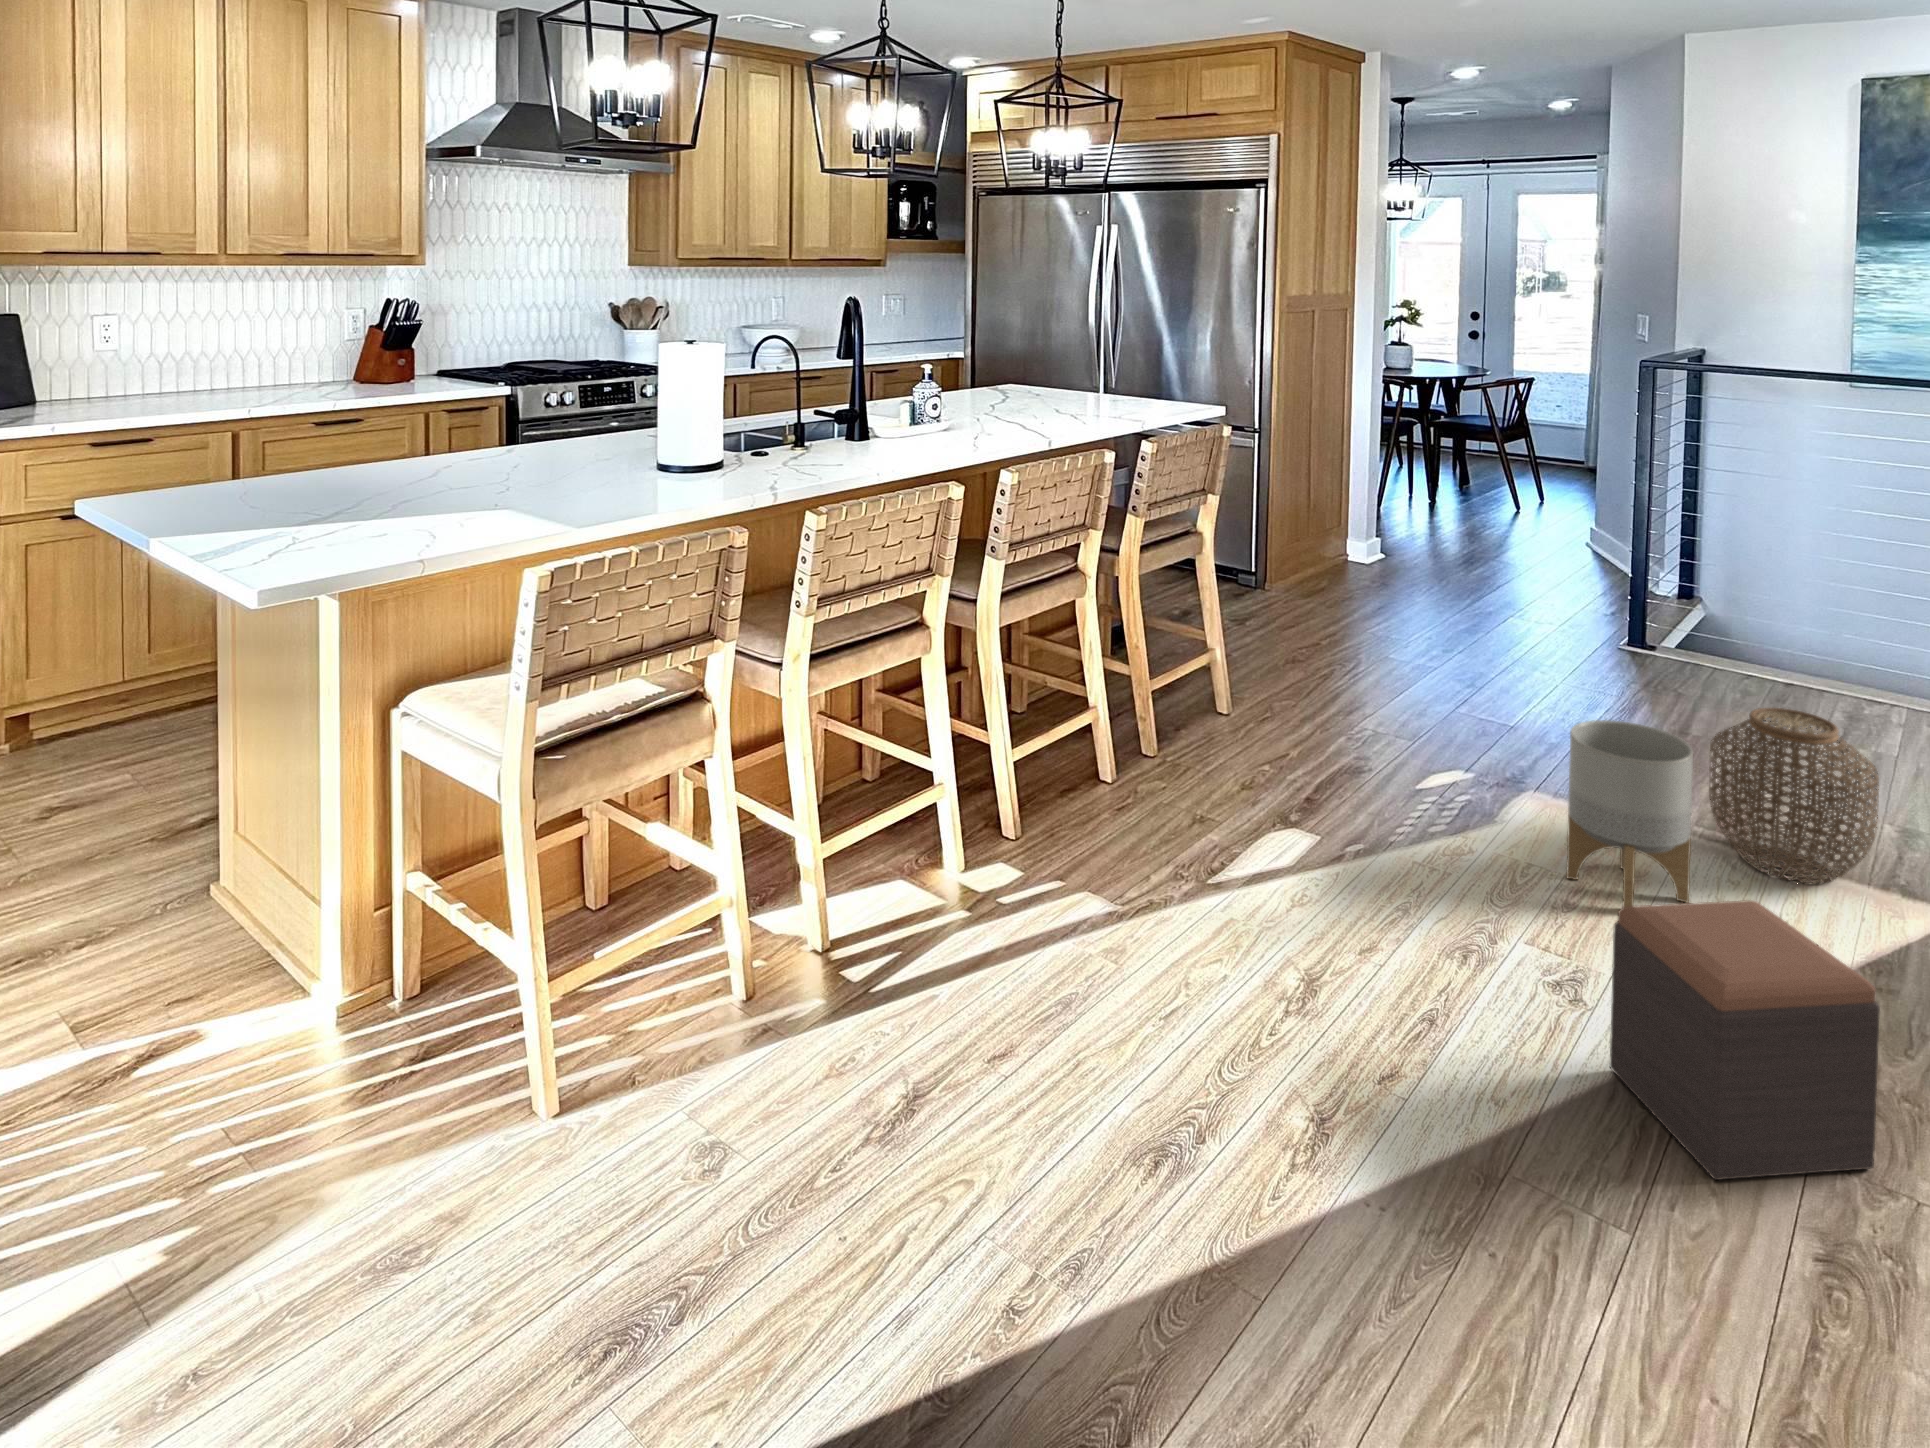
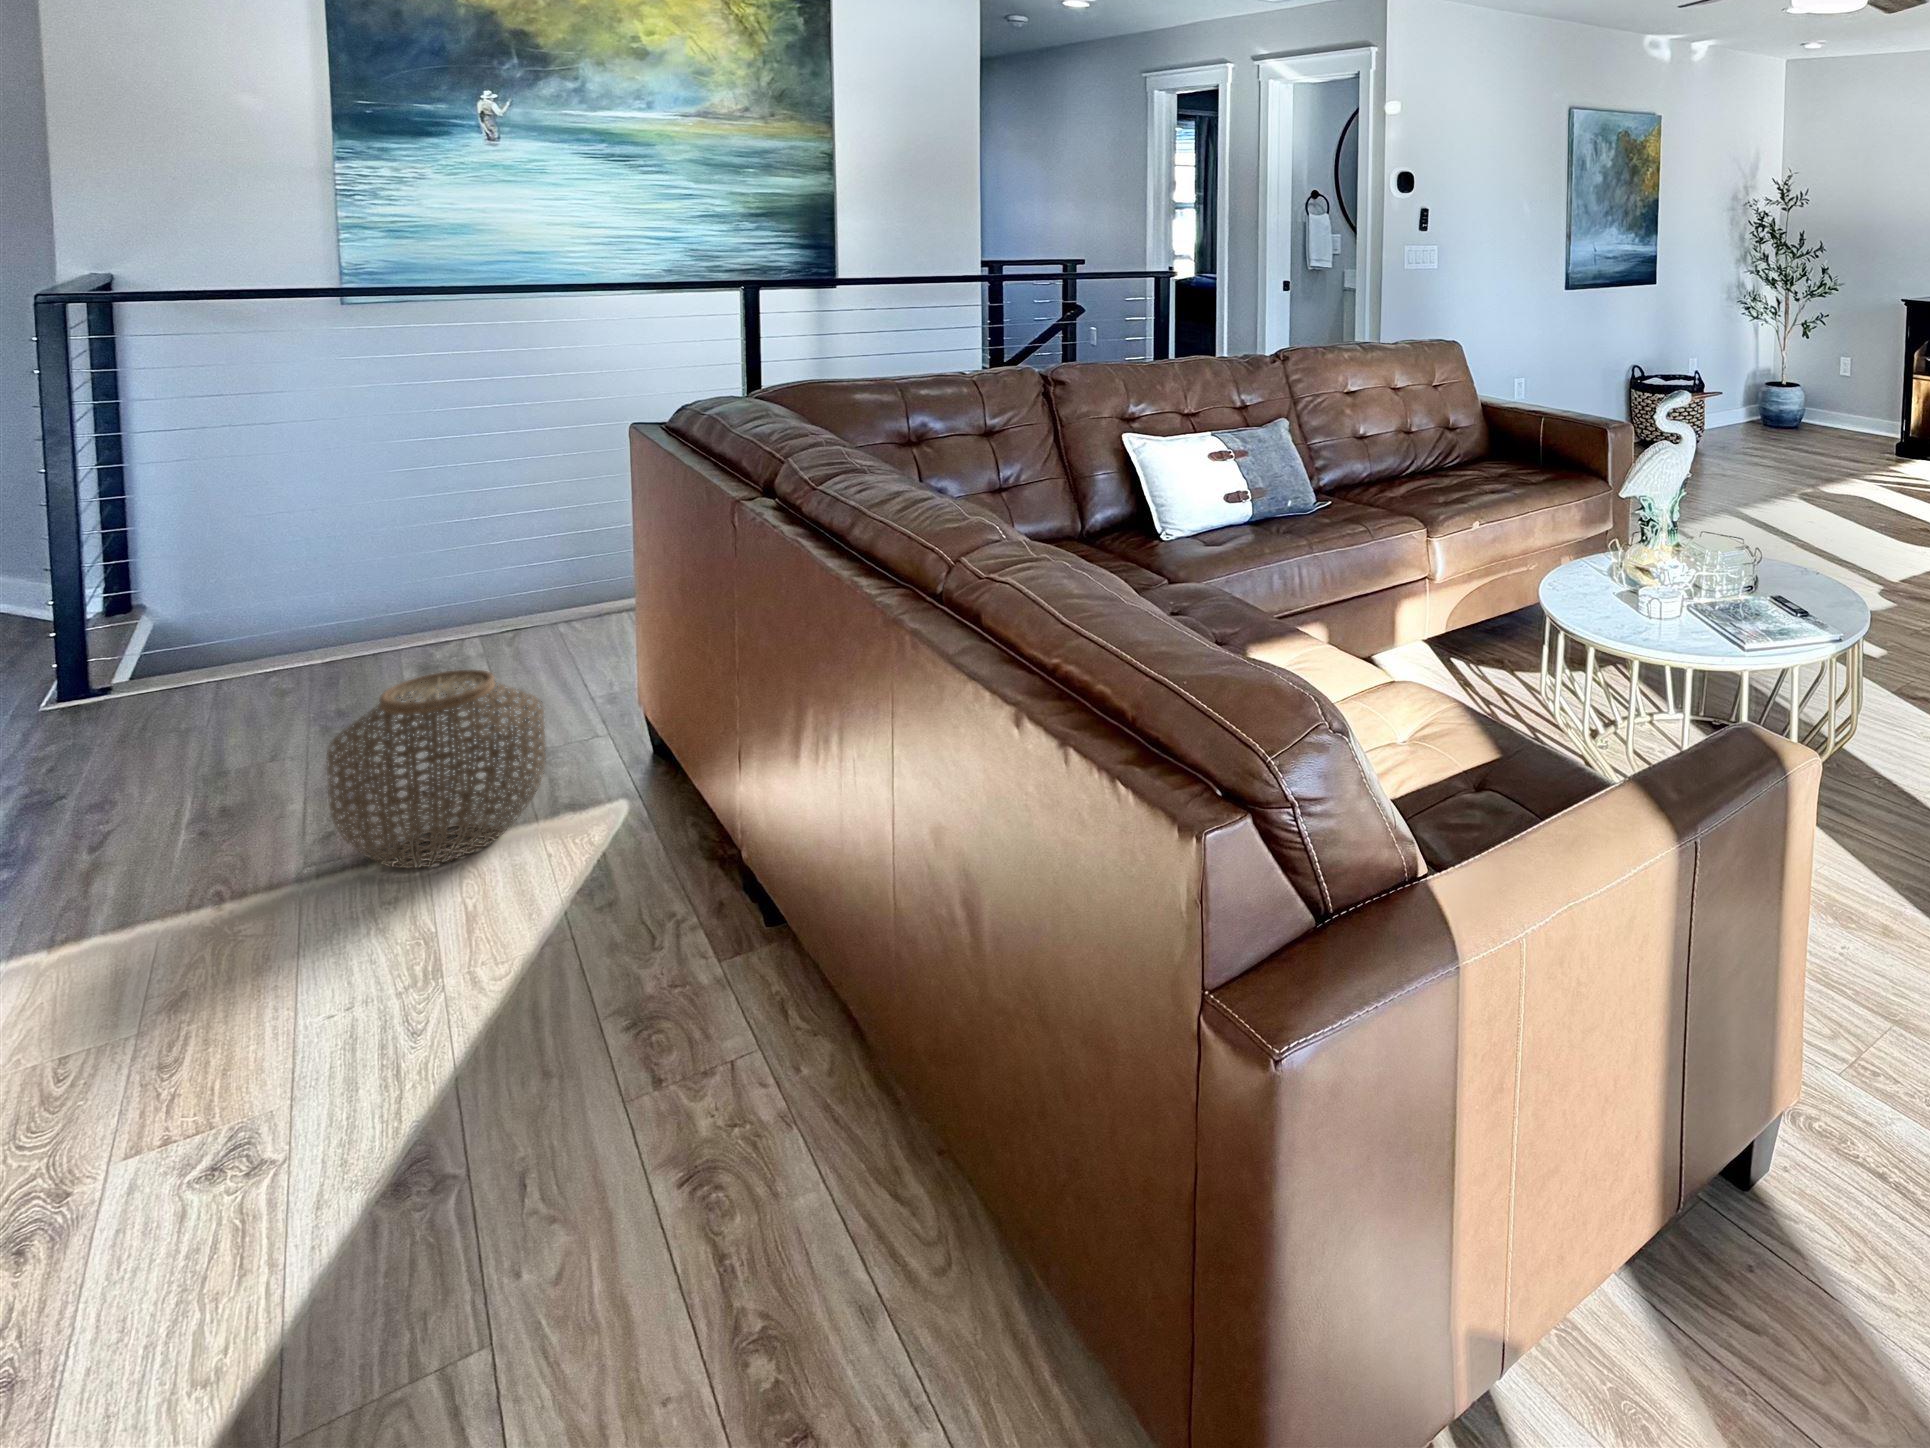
planter: present [1566,720,1693,908] -> none [124,765,347,1031]
footstool: present [1610,900,1880,1180] -> none [341,892,685,1212]

